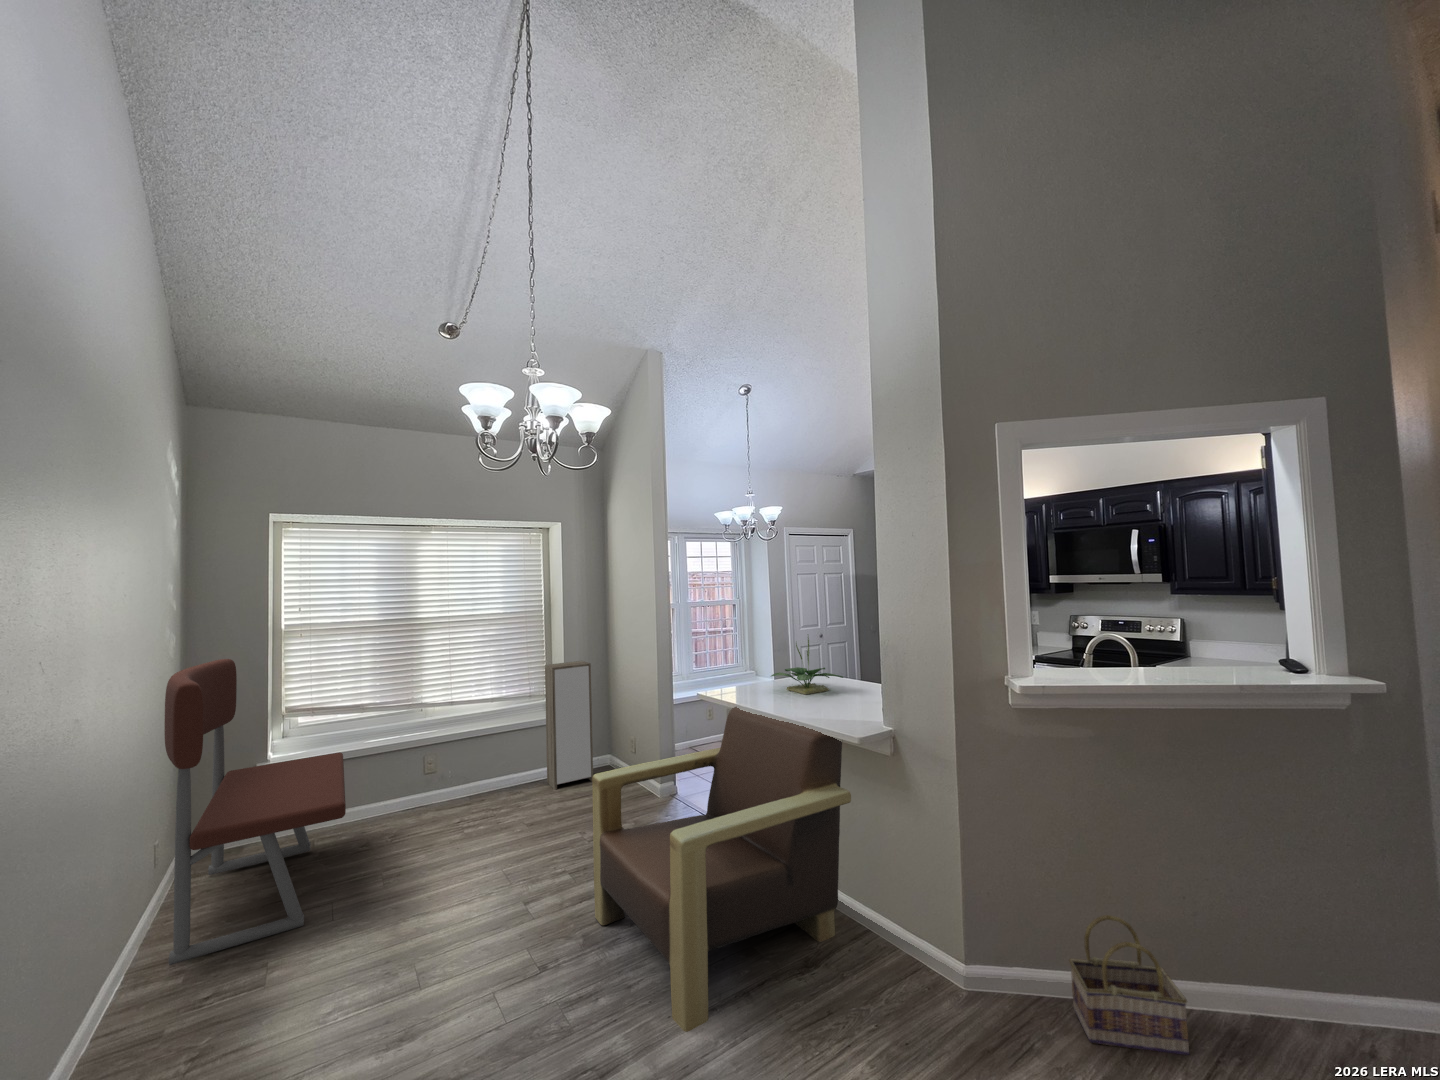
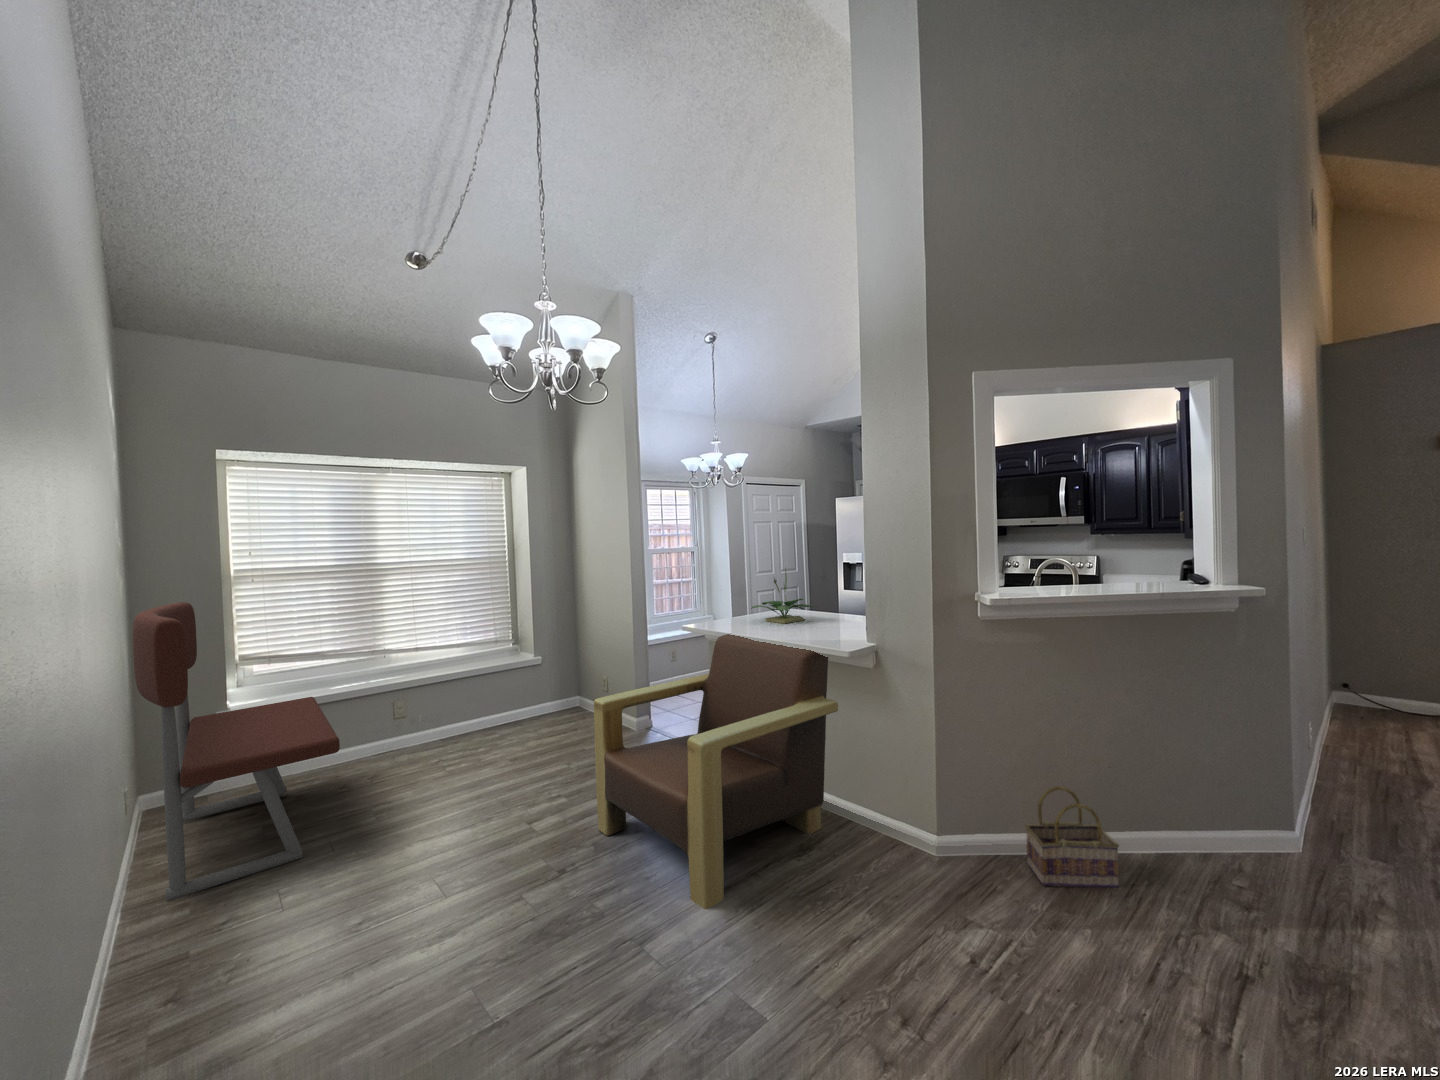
storage cabinet: present [545,661,593,790] -> none [514,605,565,729]

